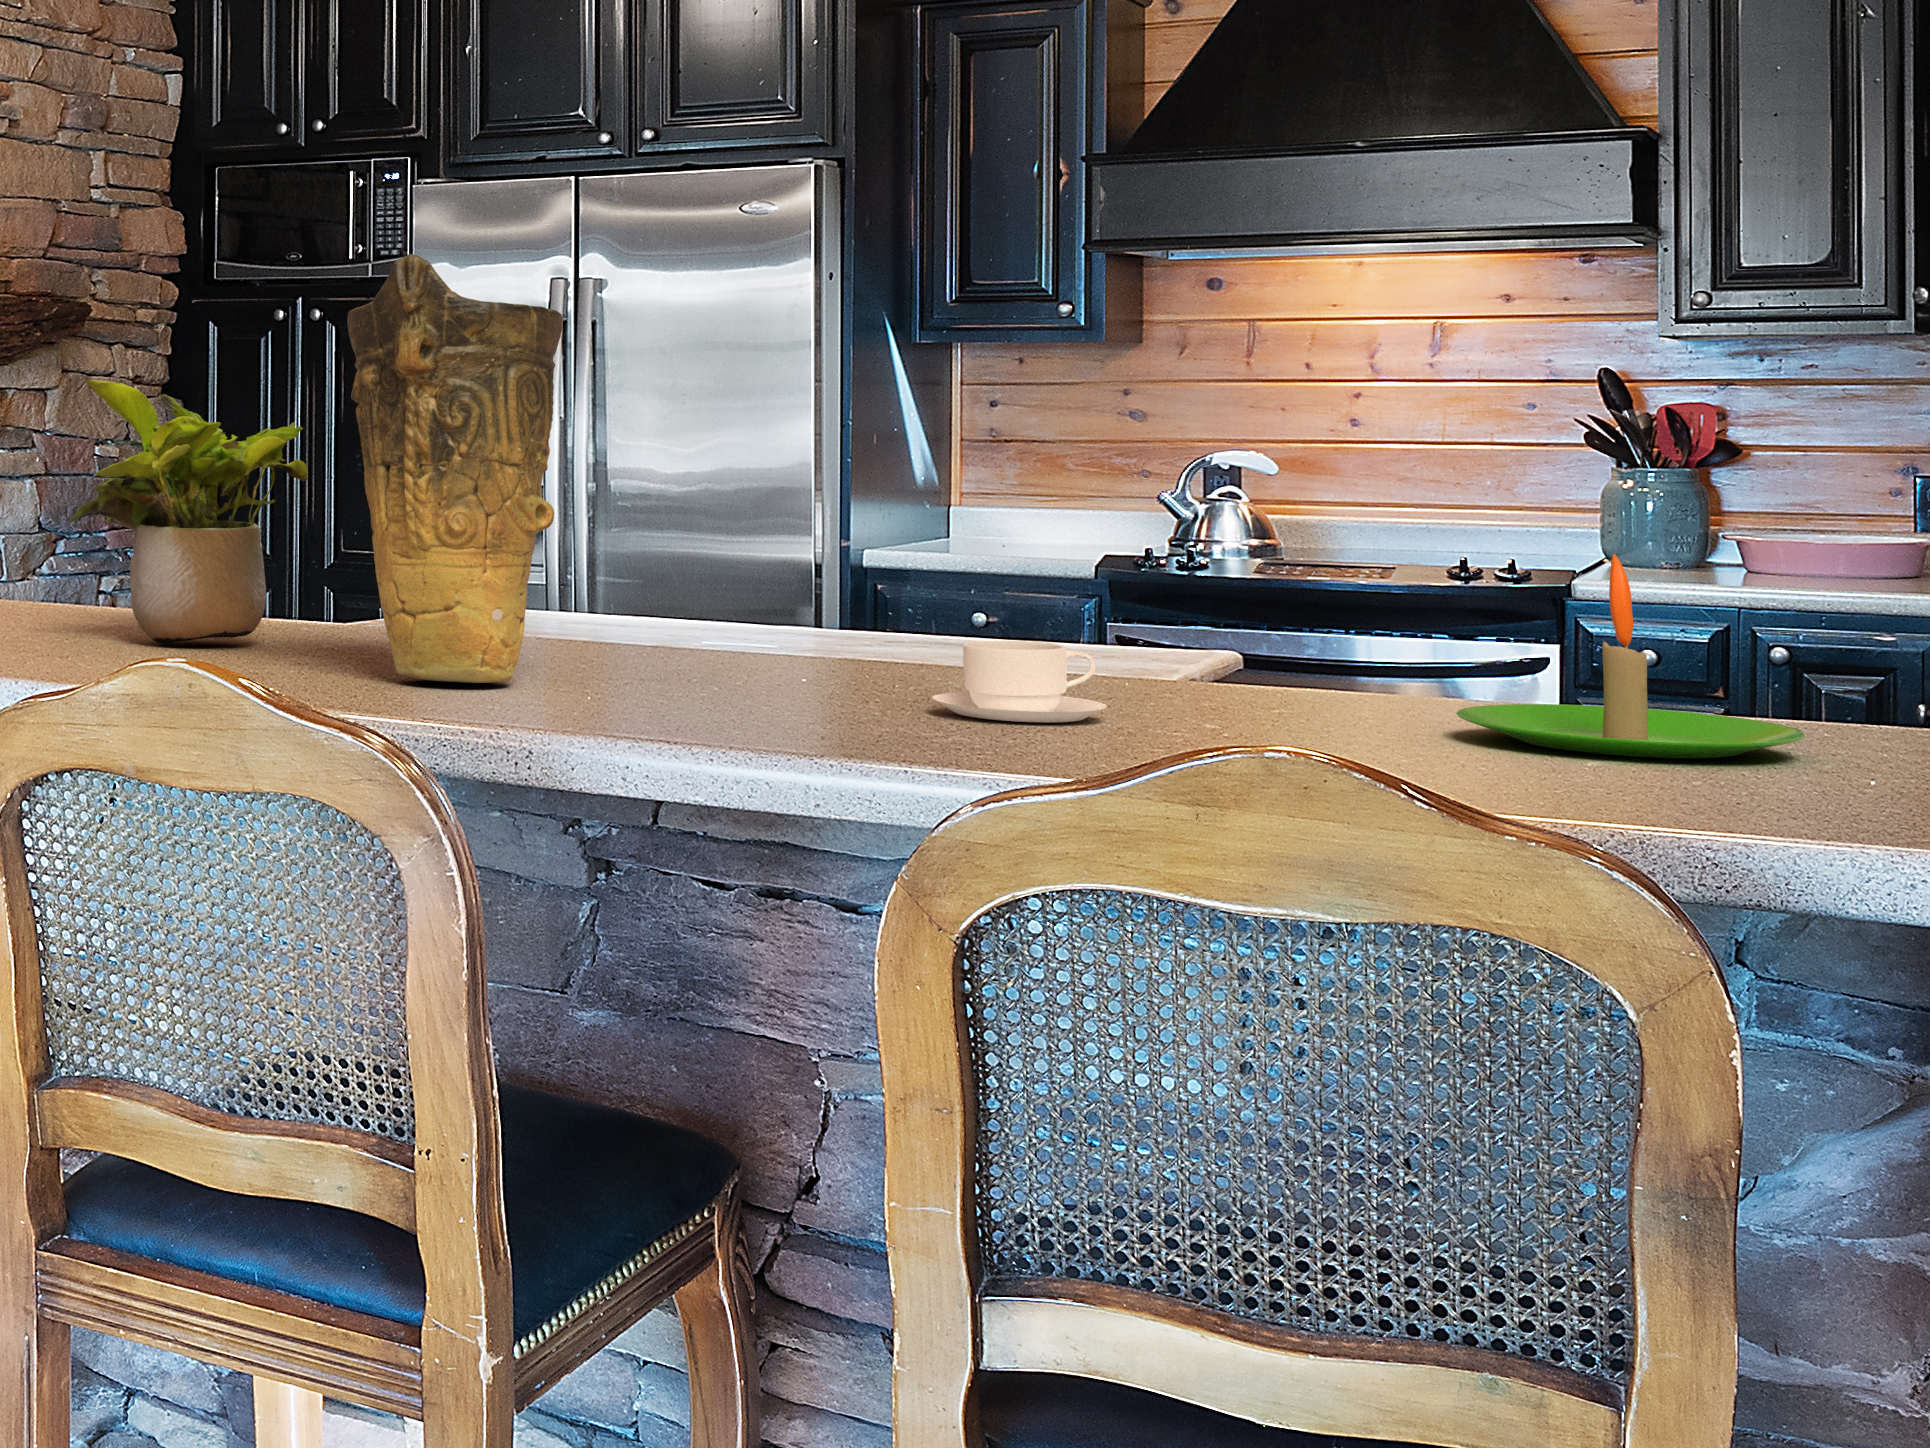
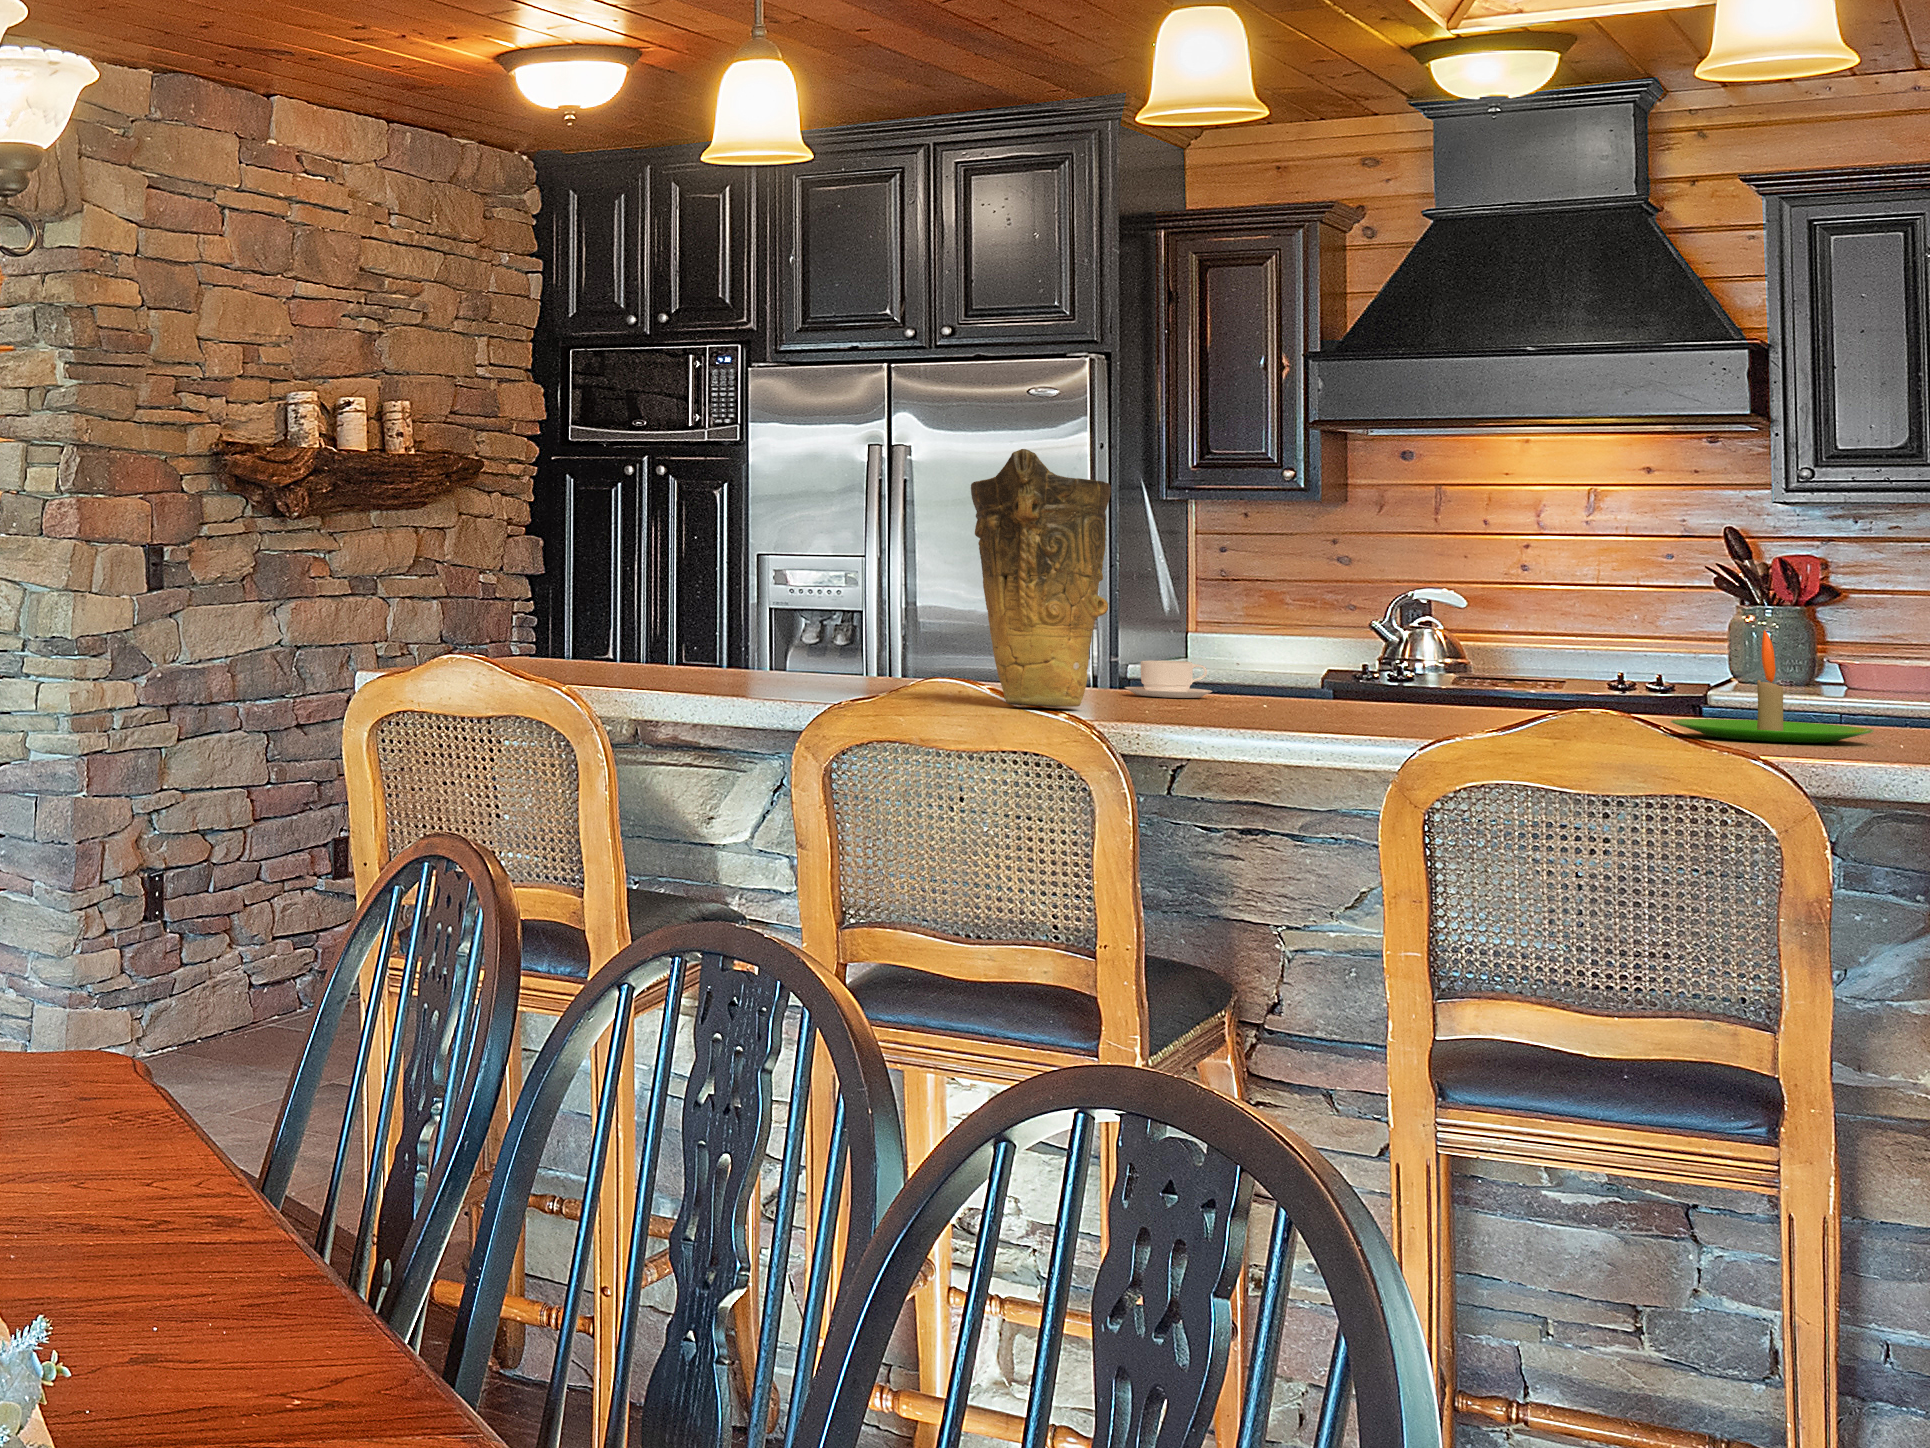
potted plant: present [67,380,308,644] -> none [744,523,904,691]
coffee cup: present [932,641,1107,722] -> present [1125,661,1212,698]

